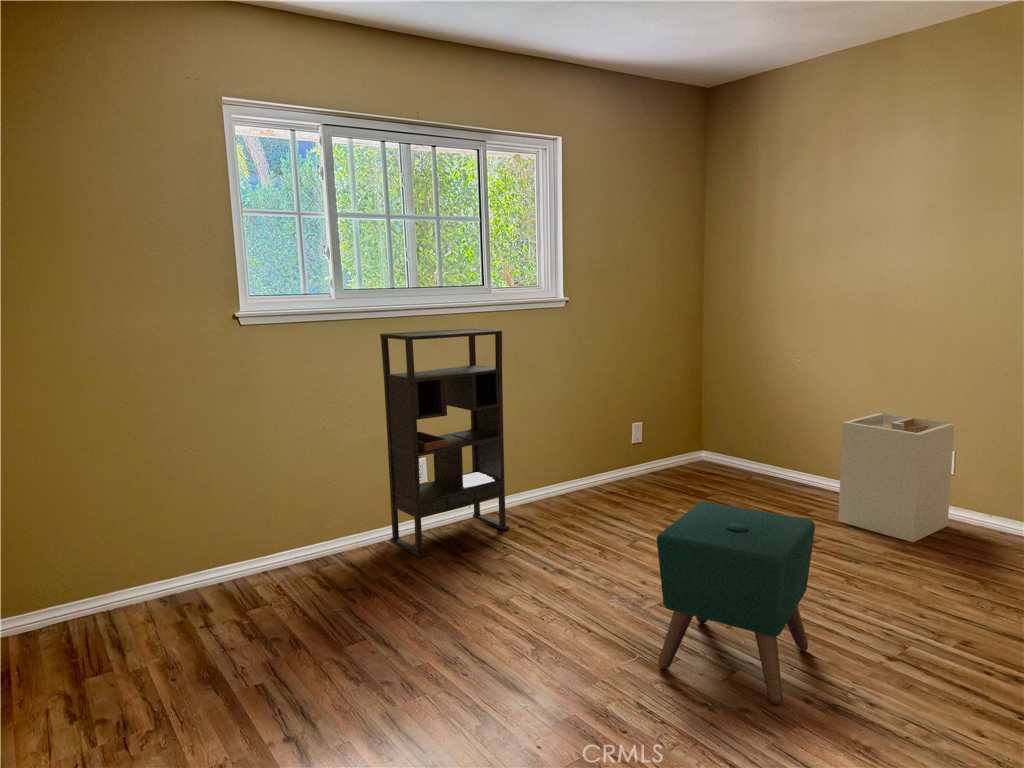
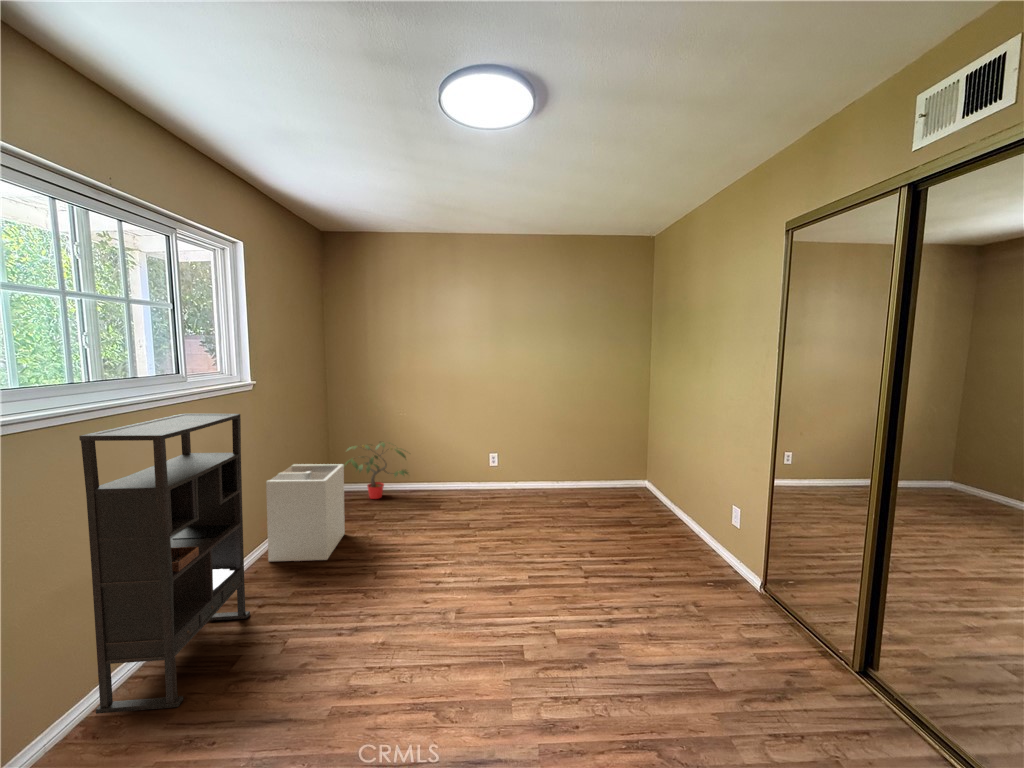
potted plant: none [695,399,796,480] -> present [344,442,408,499]
laundry hamper: present [838,413,955,542] -> present [266,464,345,561]
ottoman: present [657,502,815,704] -> none [493,516,600,660]

